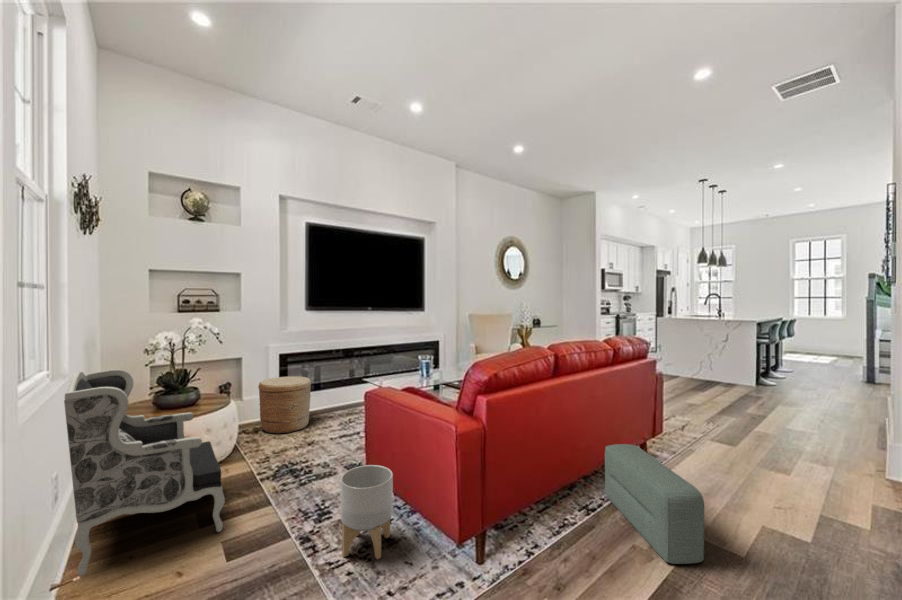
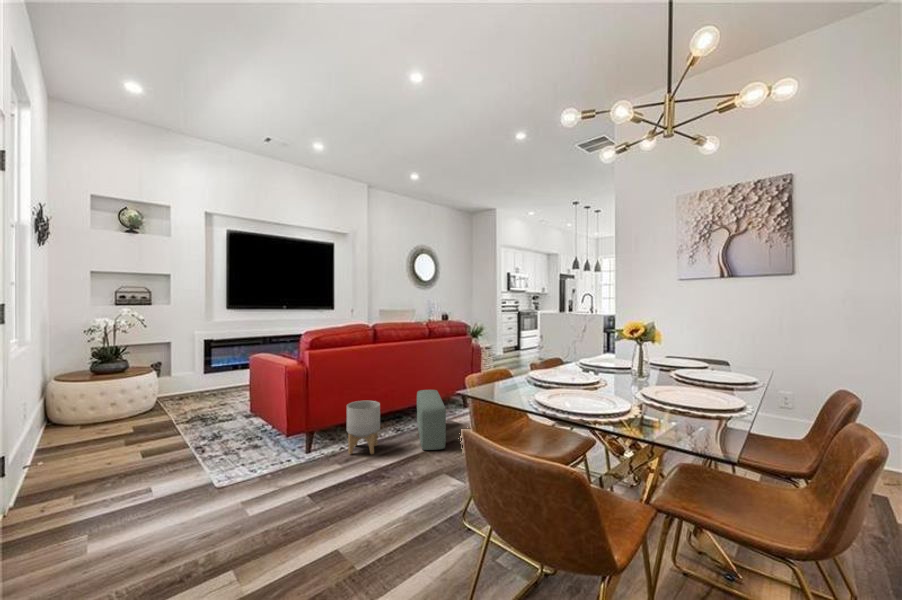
armchair: present [64,369,225,576] -> none [30,340,143,467]
woven basket: present [258,376,311,434] -> none [183,357,228,400]
planter: present [341,465,393,559] -> present [347,401,380,455]

